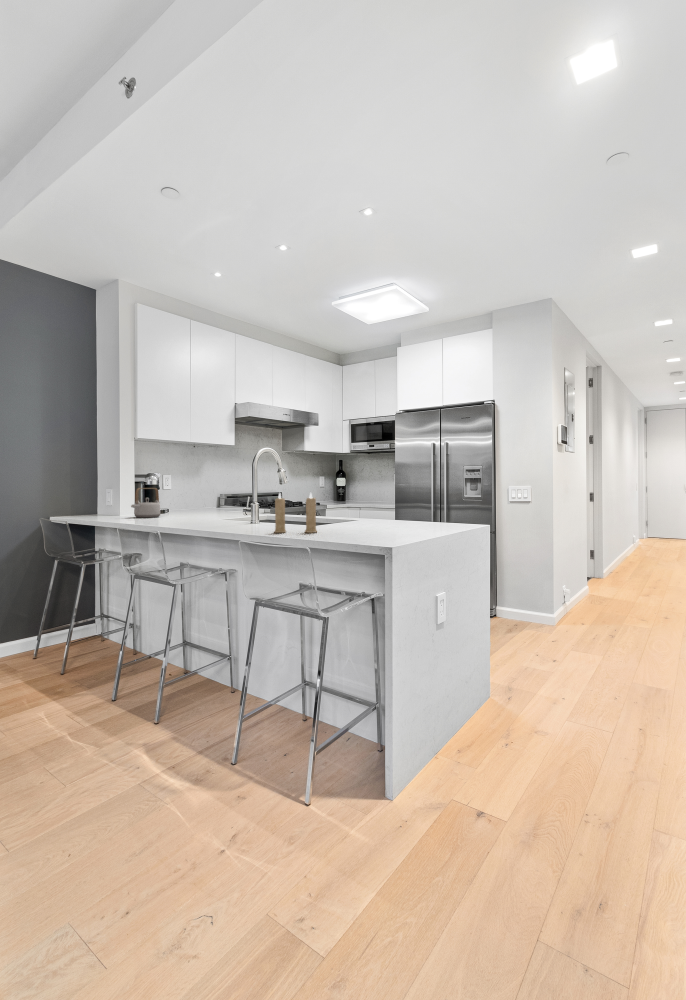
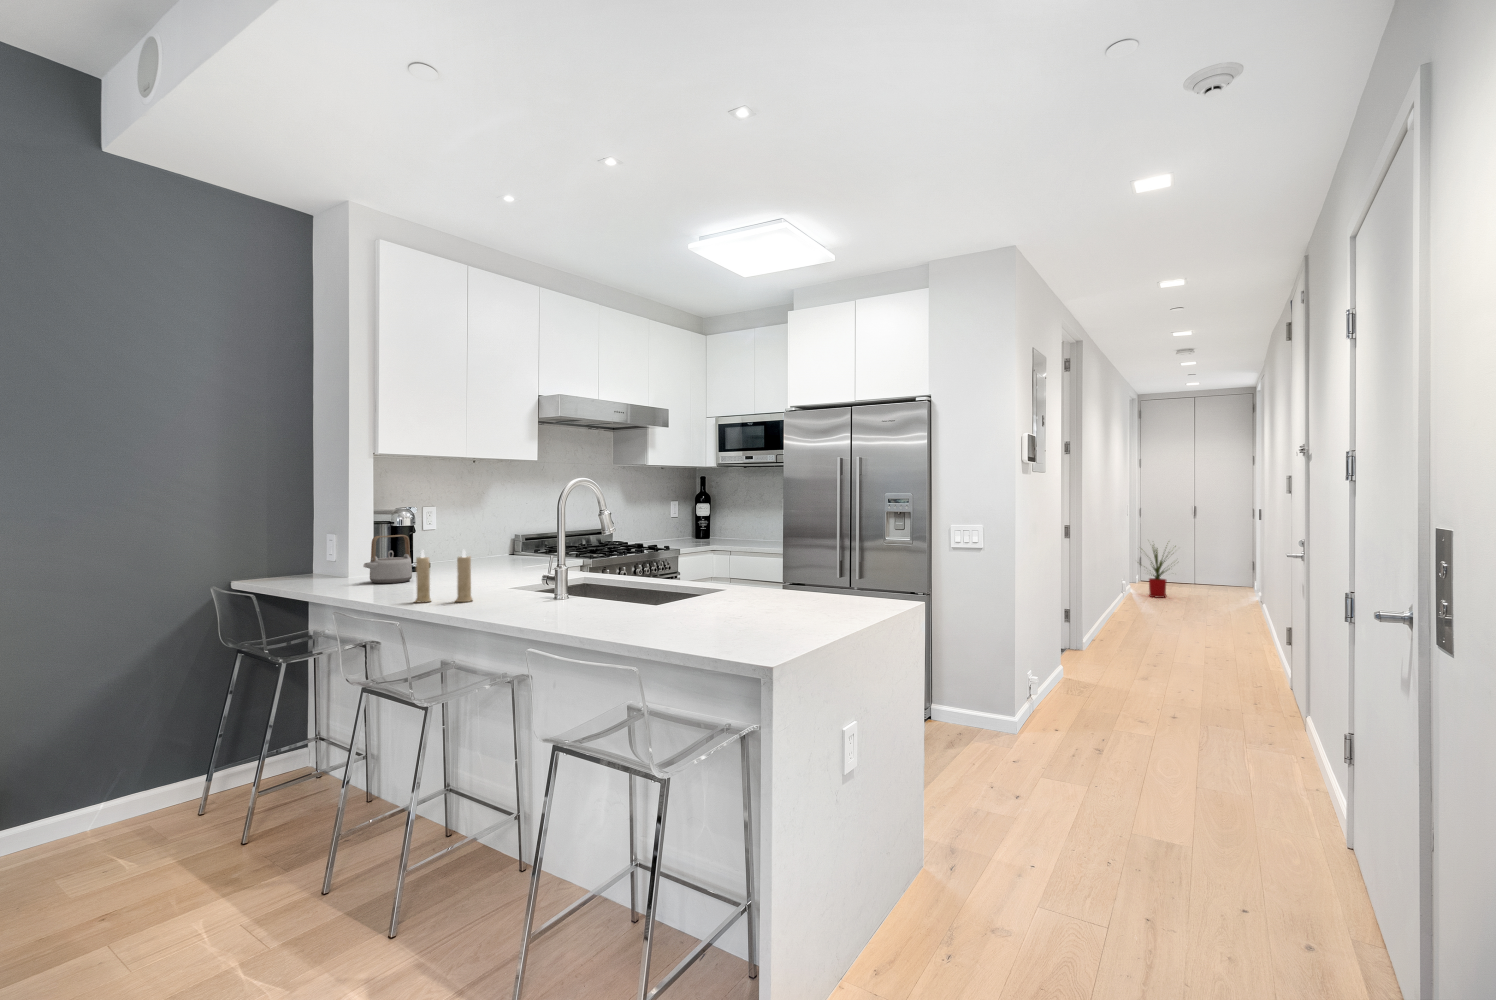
candle: present [274,493,317,533] -> present [415,550,472,602]
house plant: none [638,507,671,547] -> present [1149,545,1176,598]

